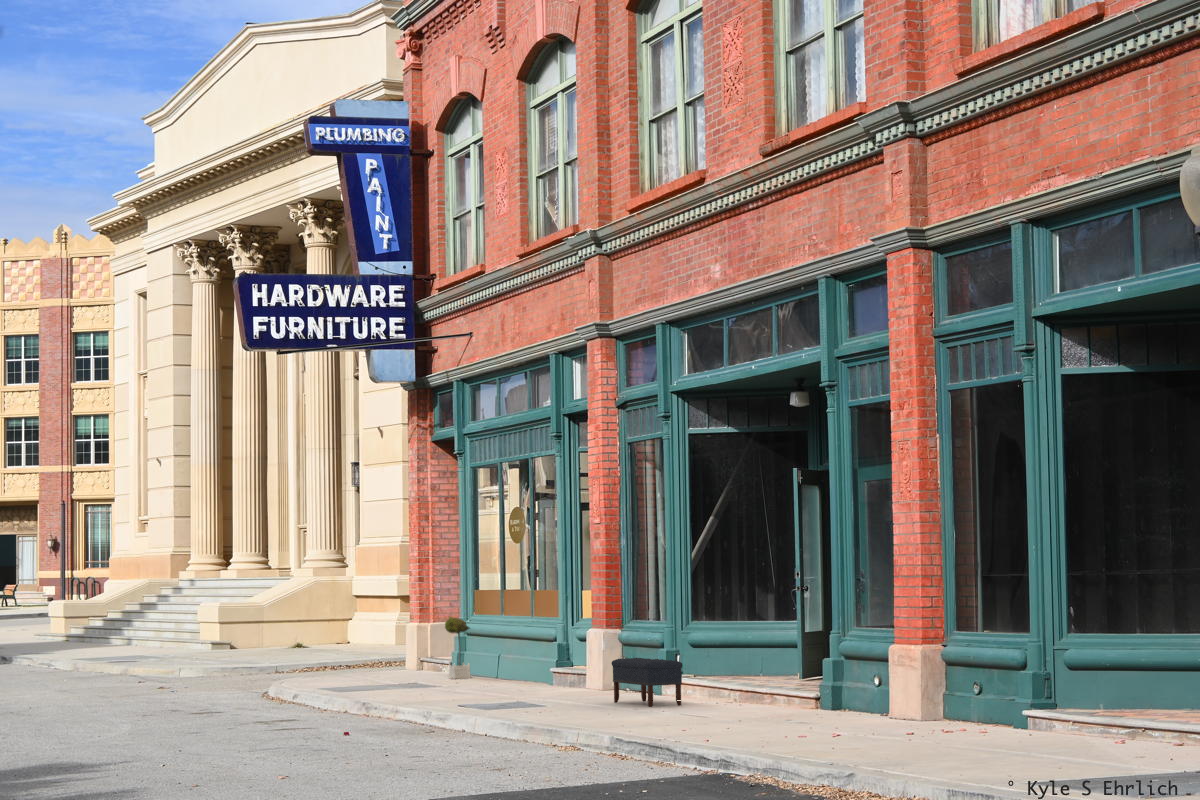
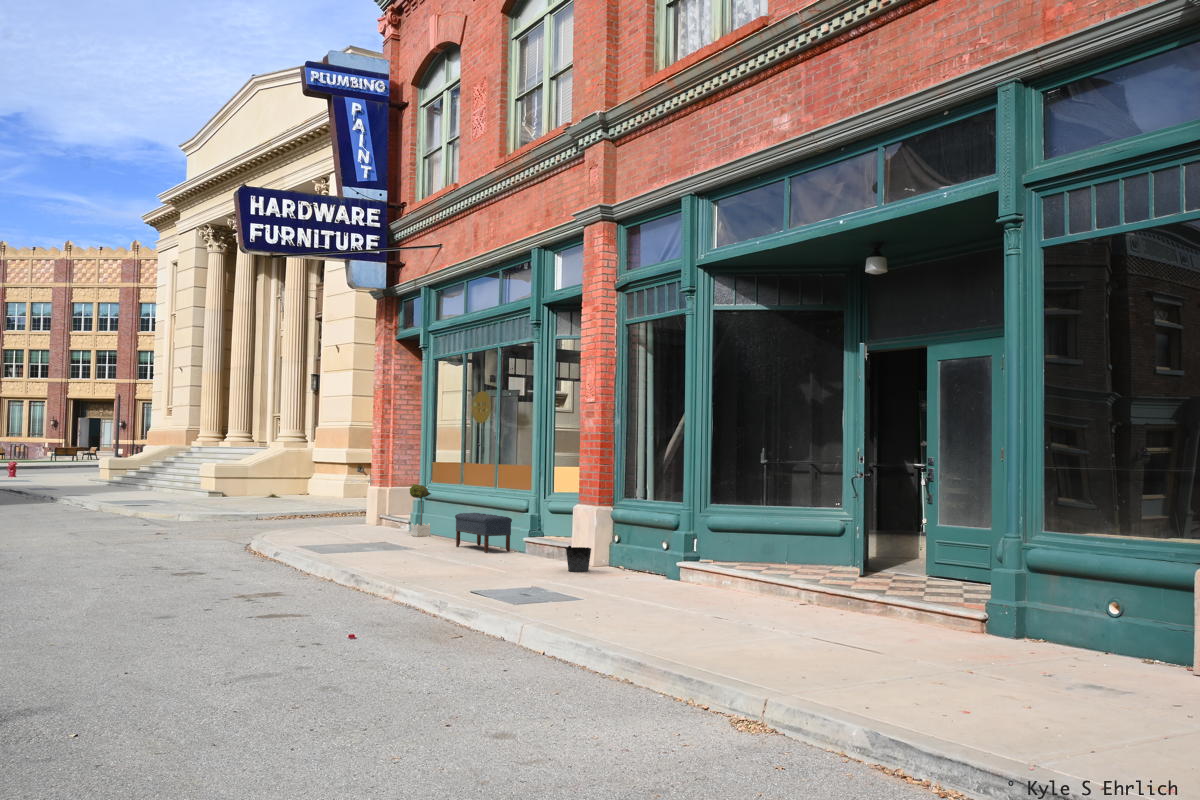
bench: present [612,658,682,707] -> present [455,513,512,553]
bucket: none [571,672,599,698] -> present [565,546,591,572]

